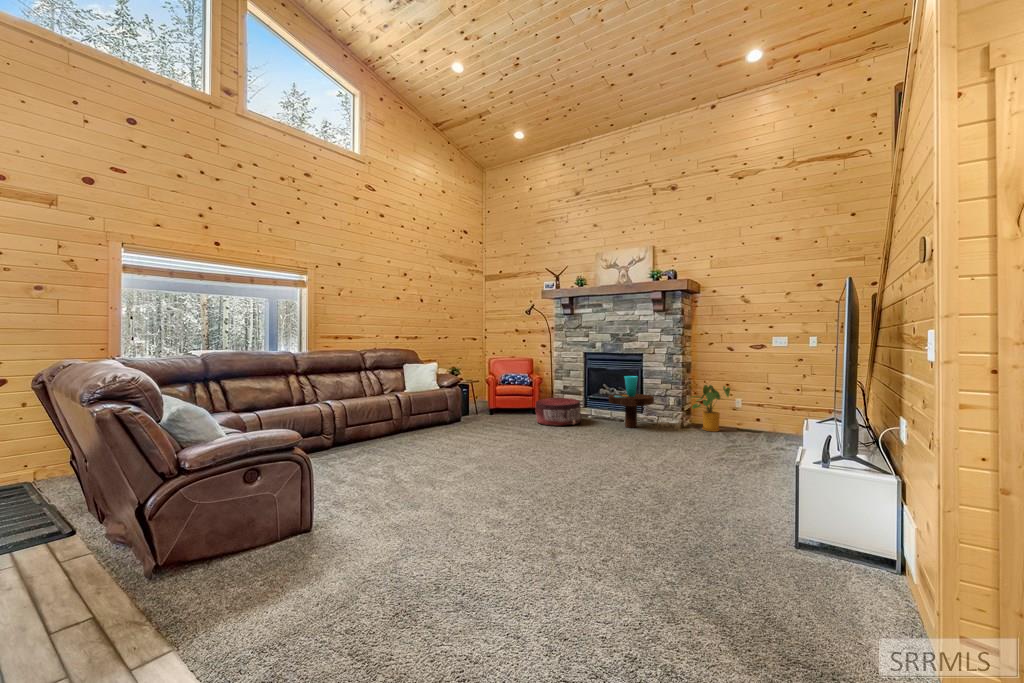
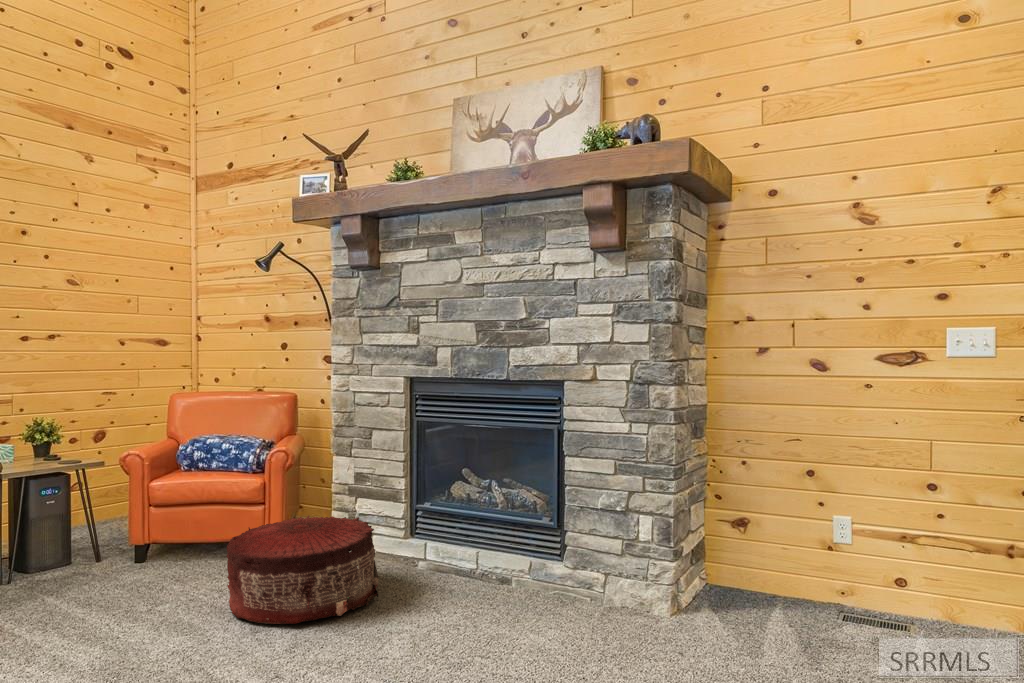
side table: present [609,376,654,428] -> none [449,453,590,624]
house plant: present [692,385,730,432] -> none [698,475,821,633]

